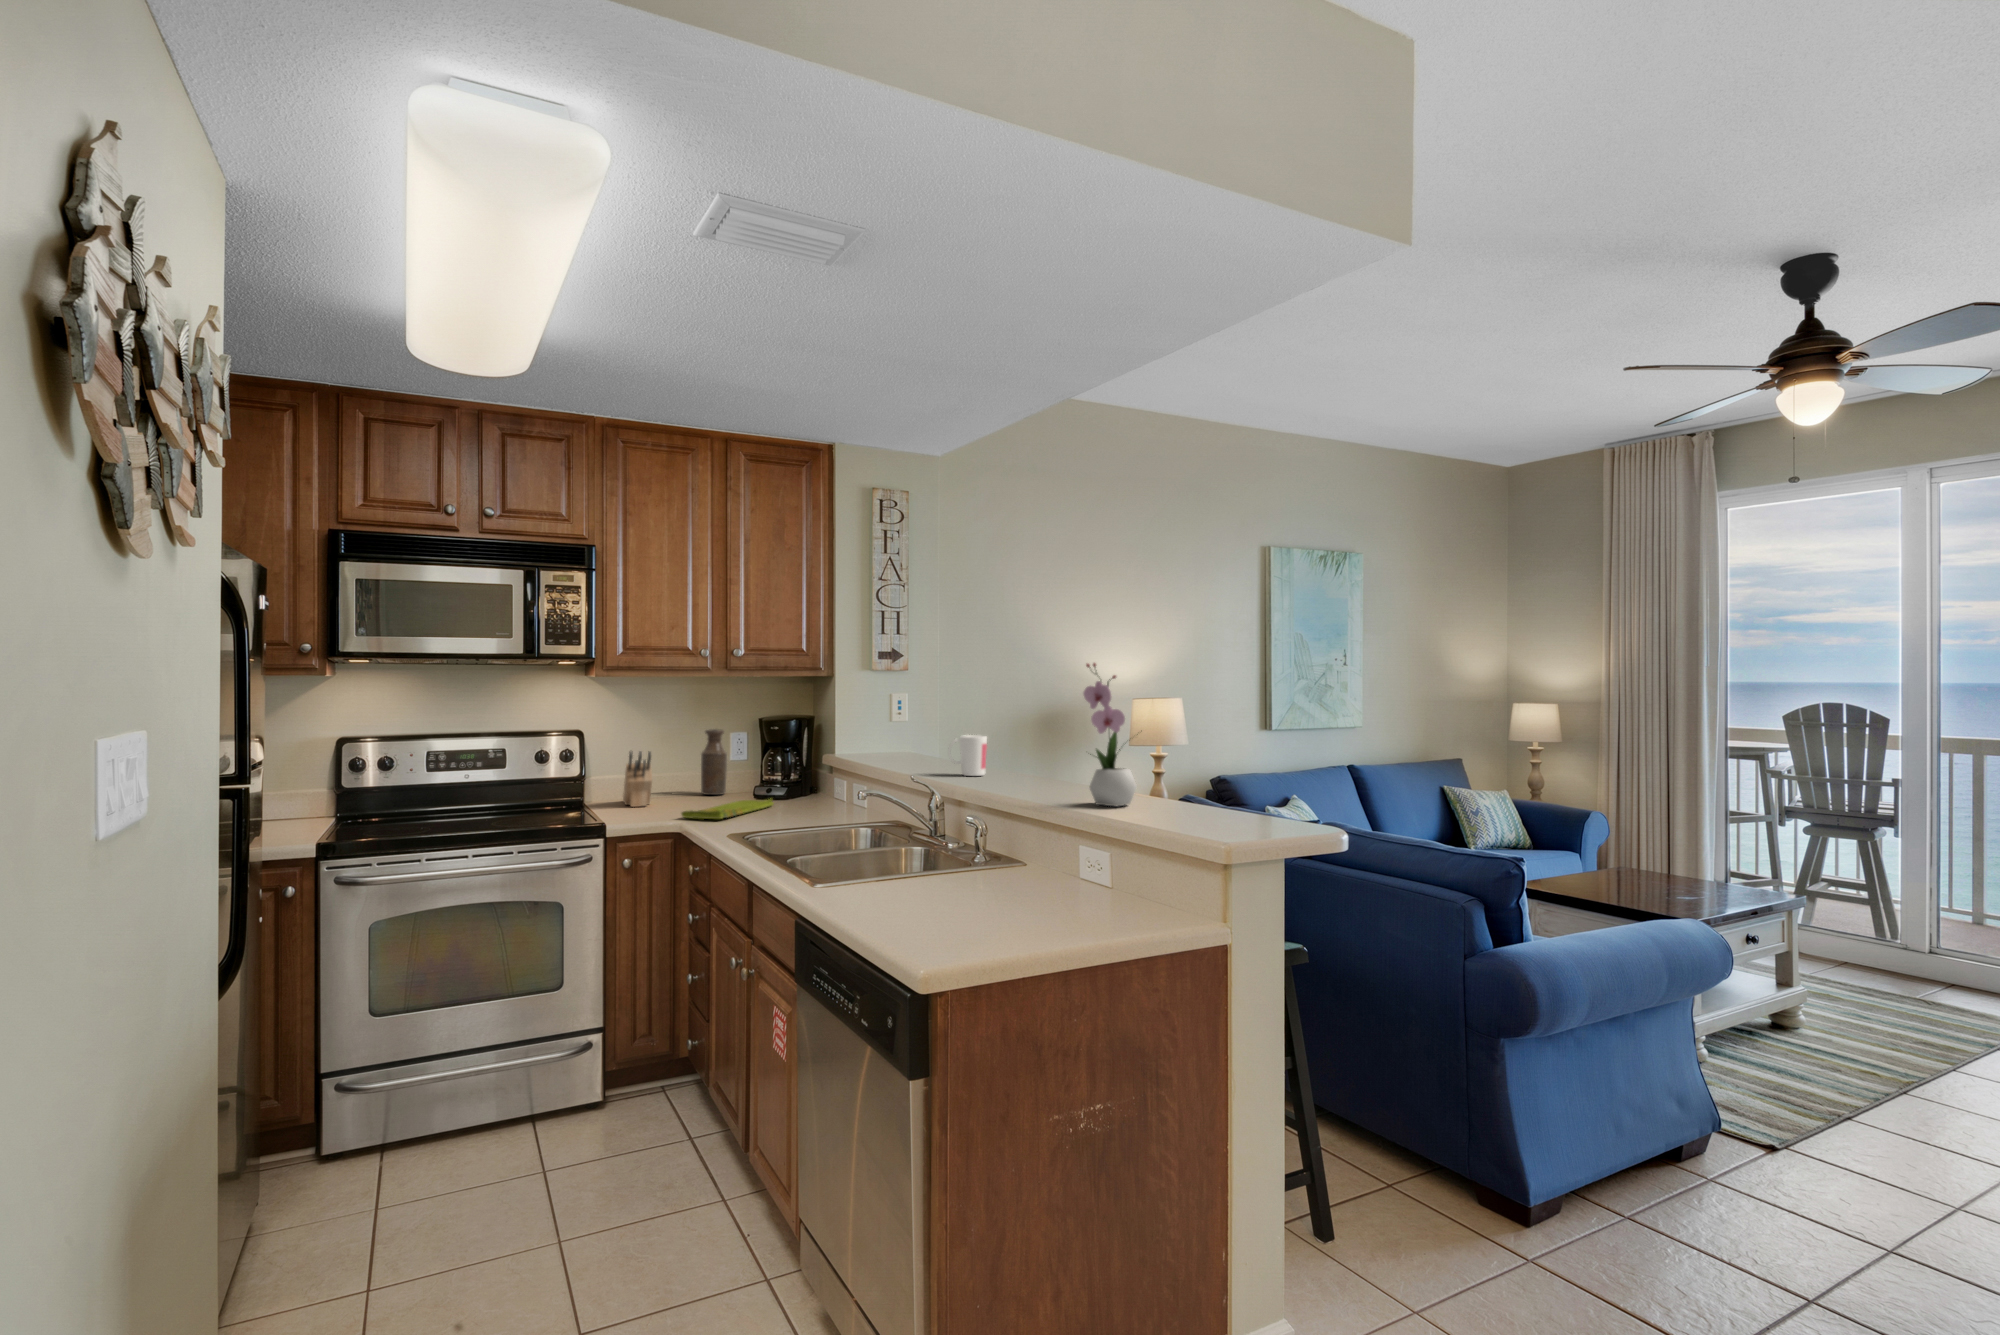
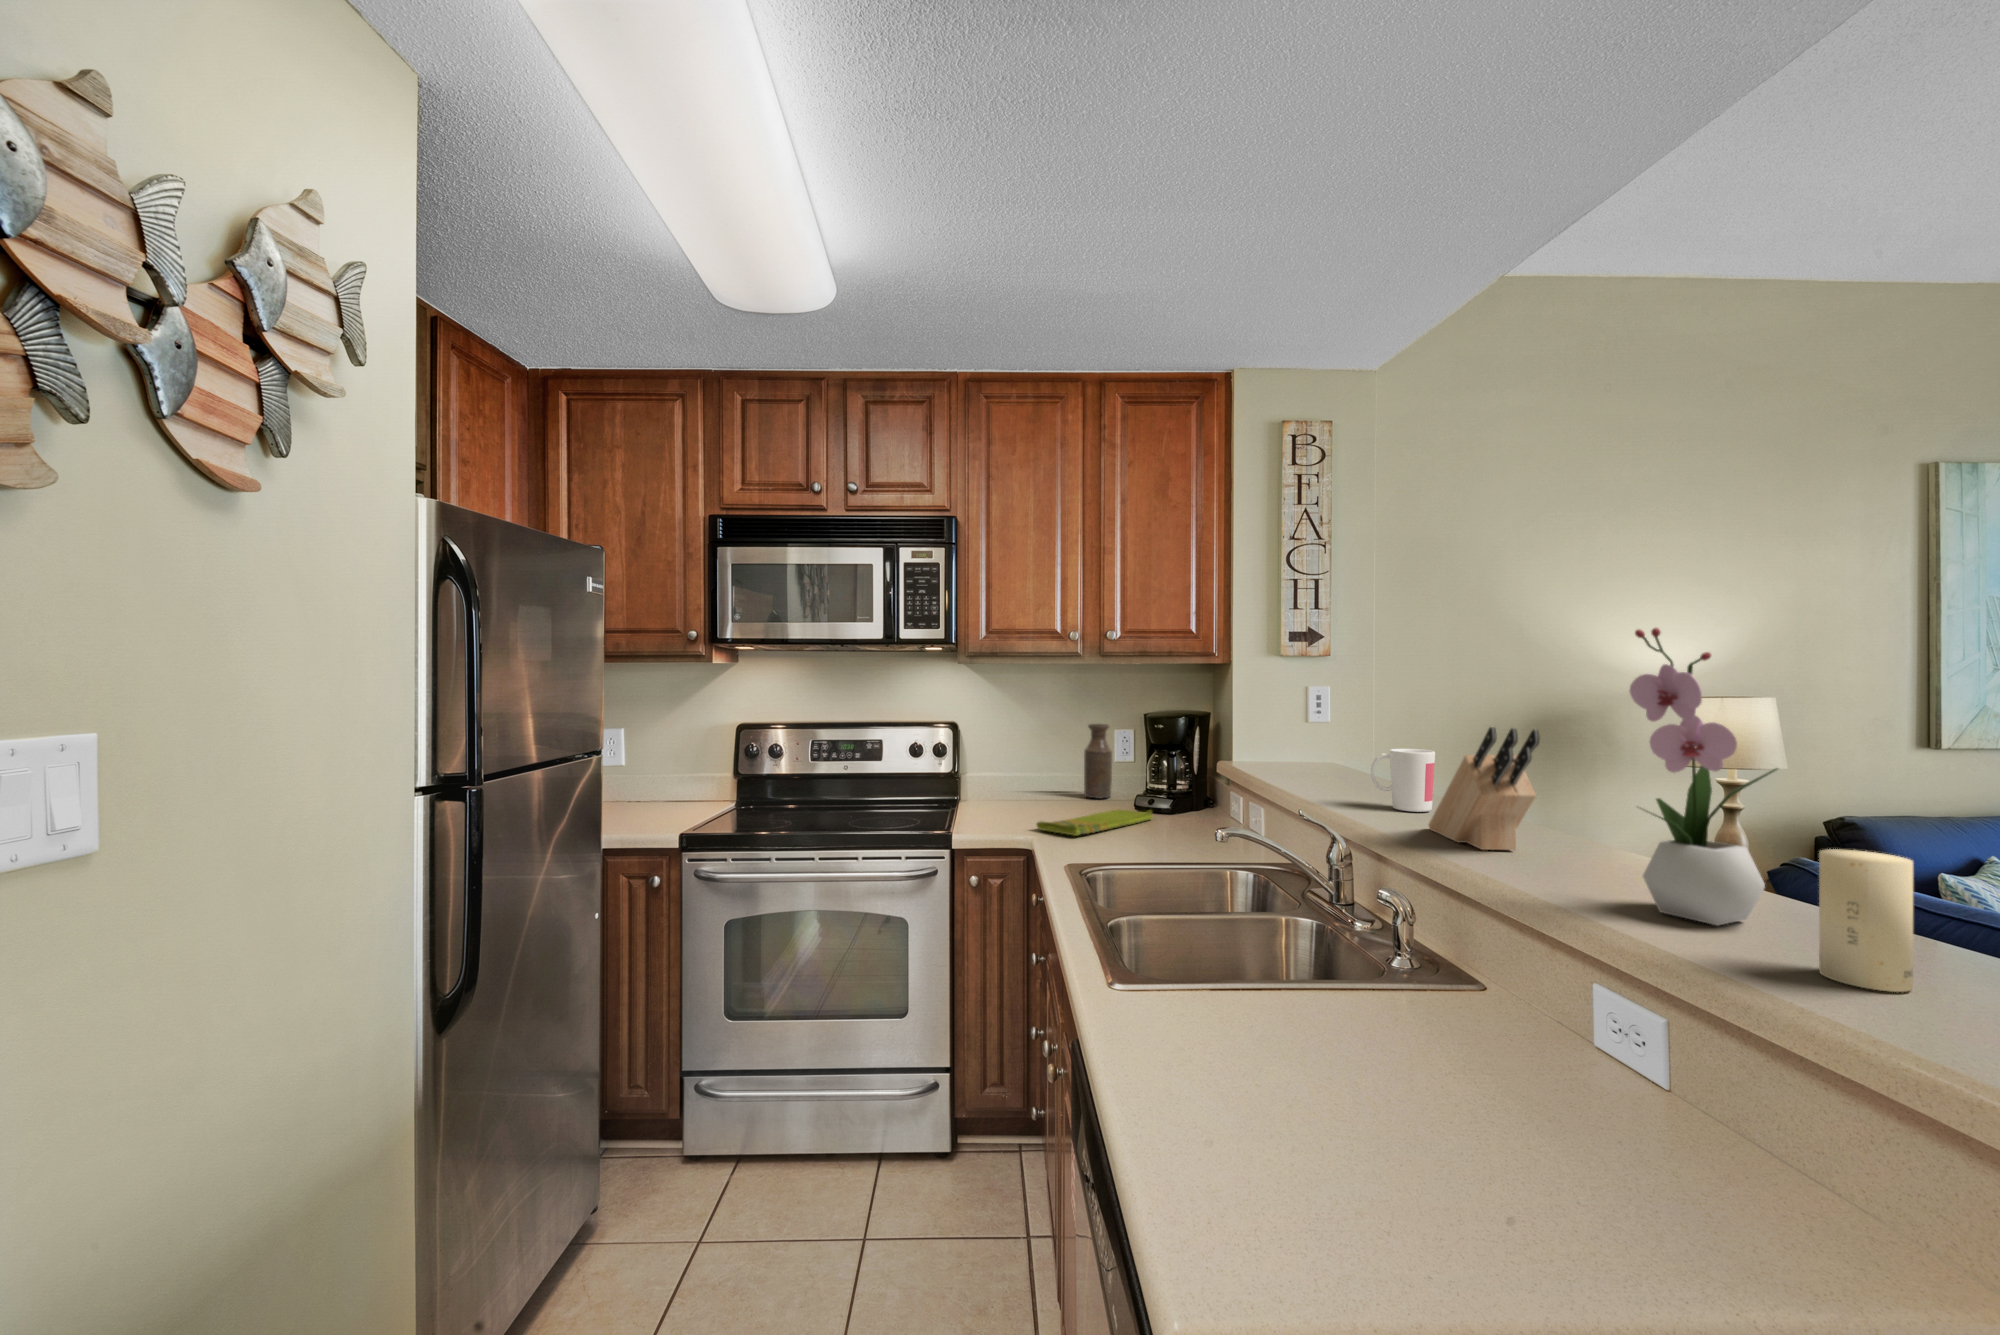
knife block: present [623,751,652,807] -> present [1429,727,1540,850]
candle: none [1149,762,1178,818] -> present [1819,849,1913,992]

